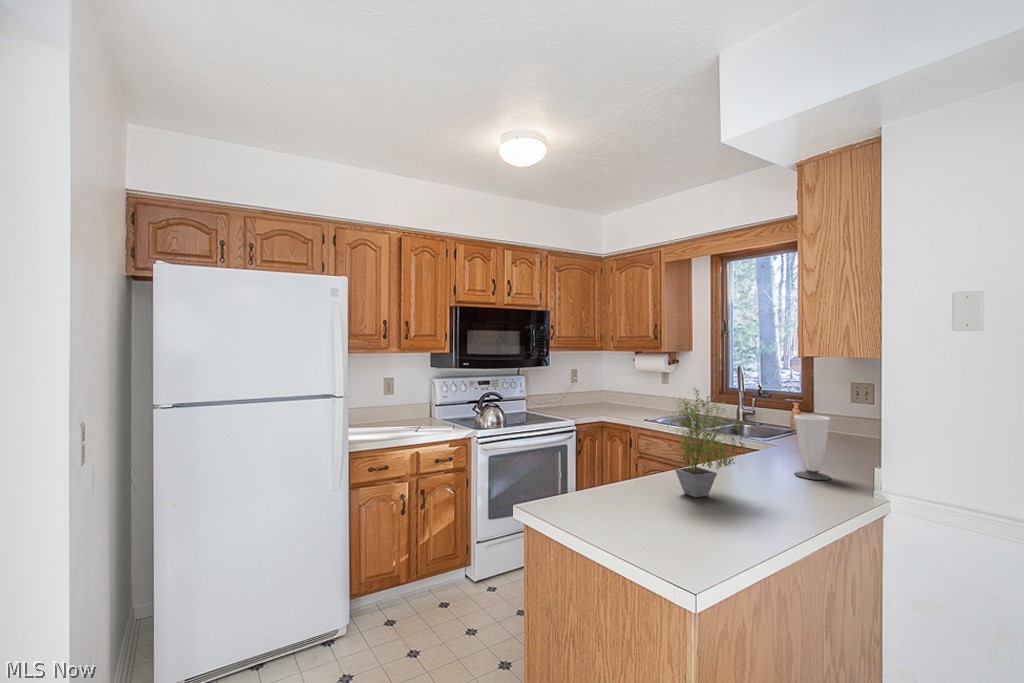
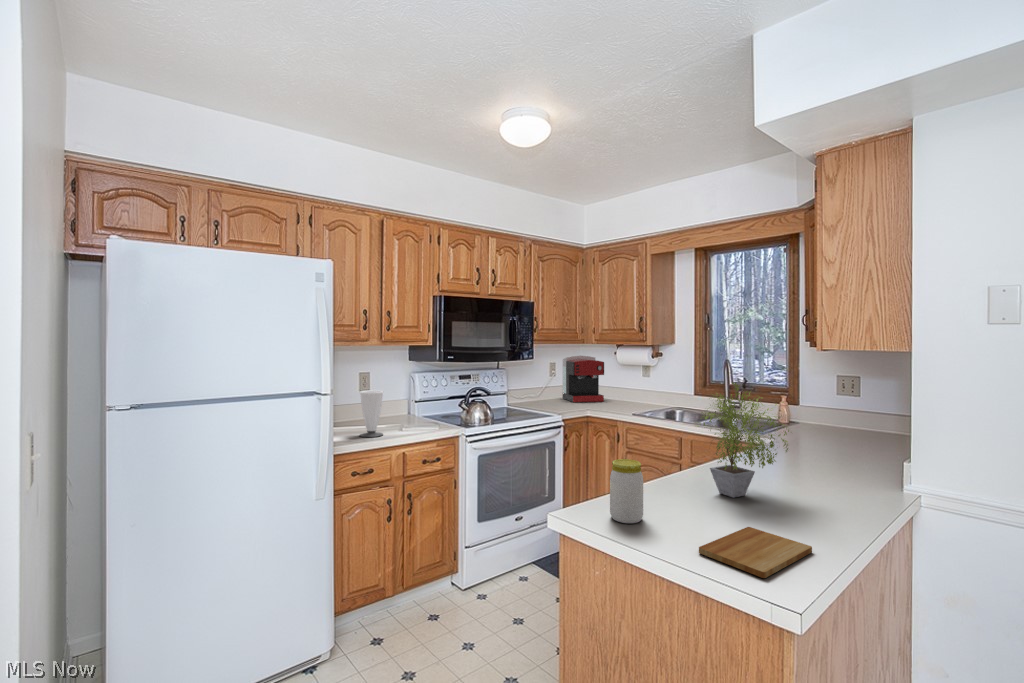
coffee maker: none [584,362,624,407] -> present [563,356,604,402]
cup: present [794,415,831,480] -> present [360,390,383,437]
jar: none [566,458,597,516] -> present [610,459,643,523]
cutting board: none [630,523,739,566] -> present [699,527,812,578]

